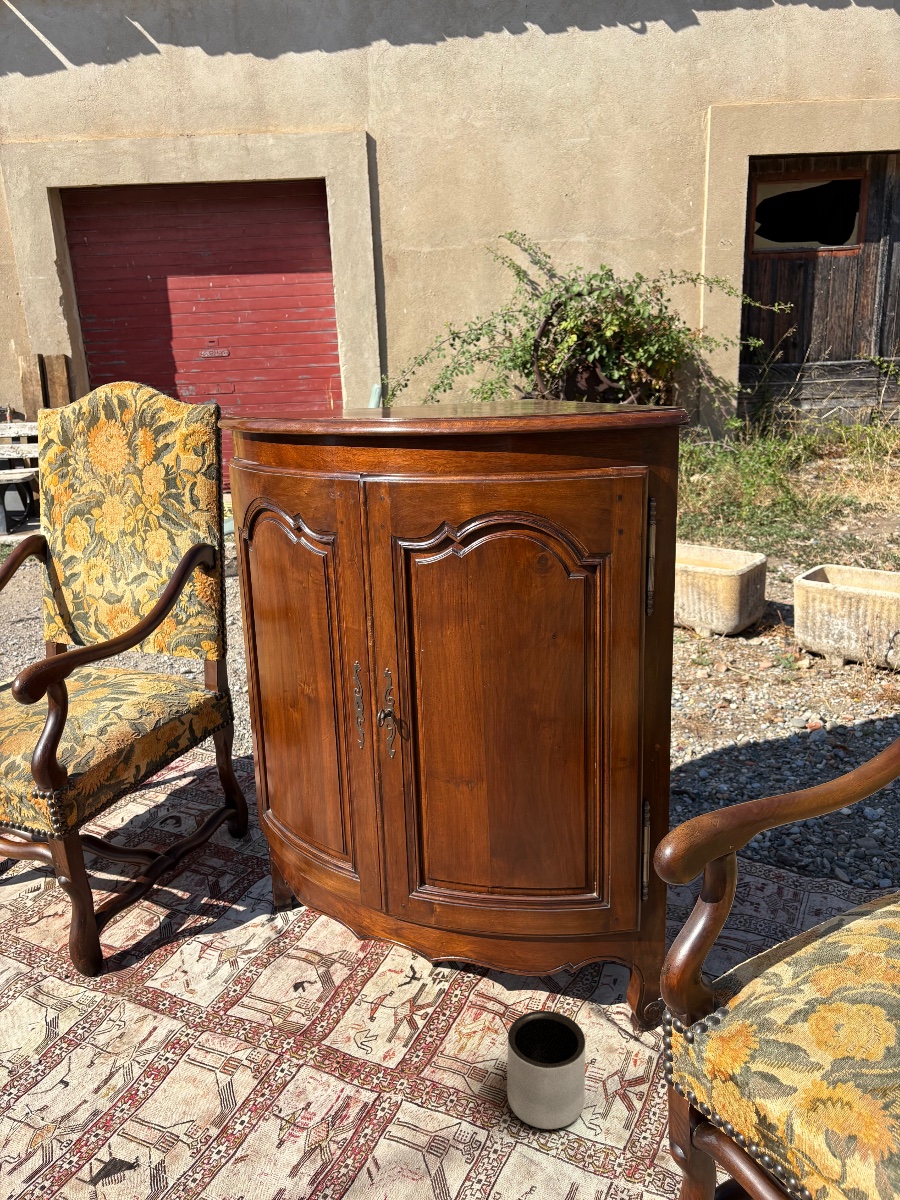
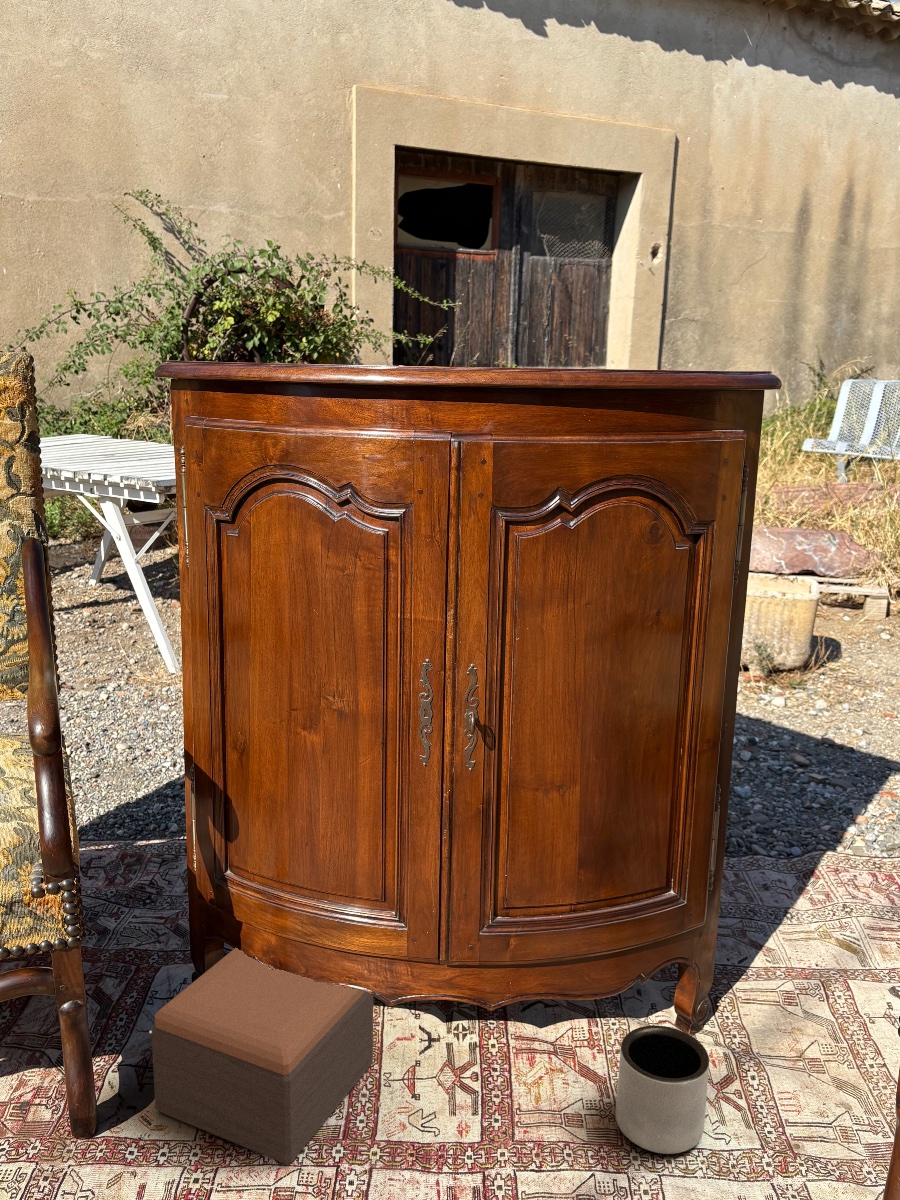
footstool: none [190,867,357,1043] -> present [152,948,373,1165]

